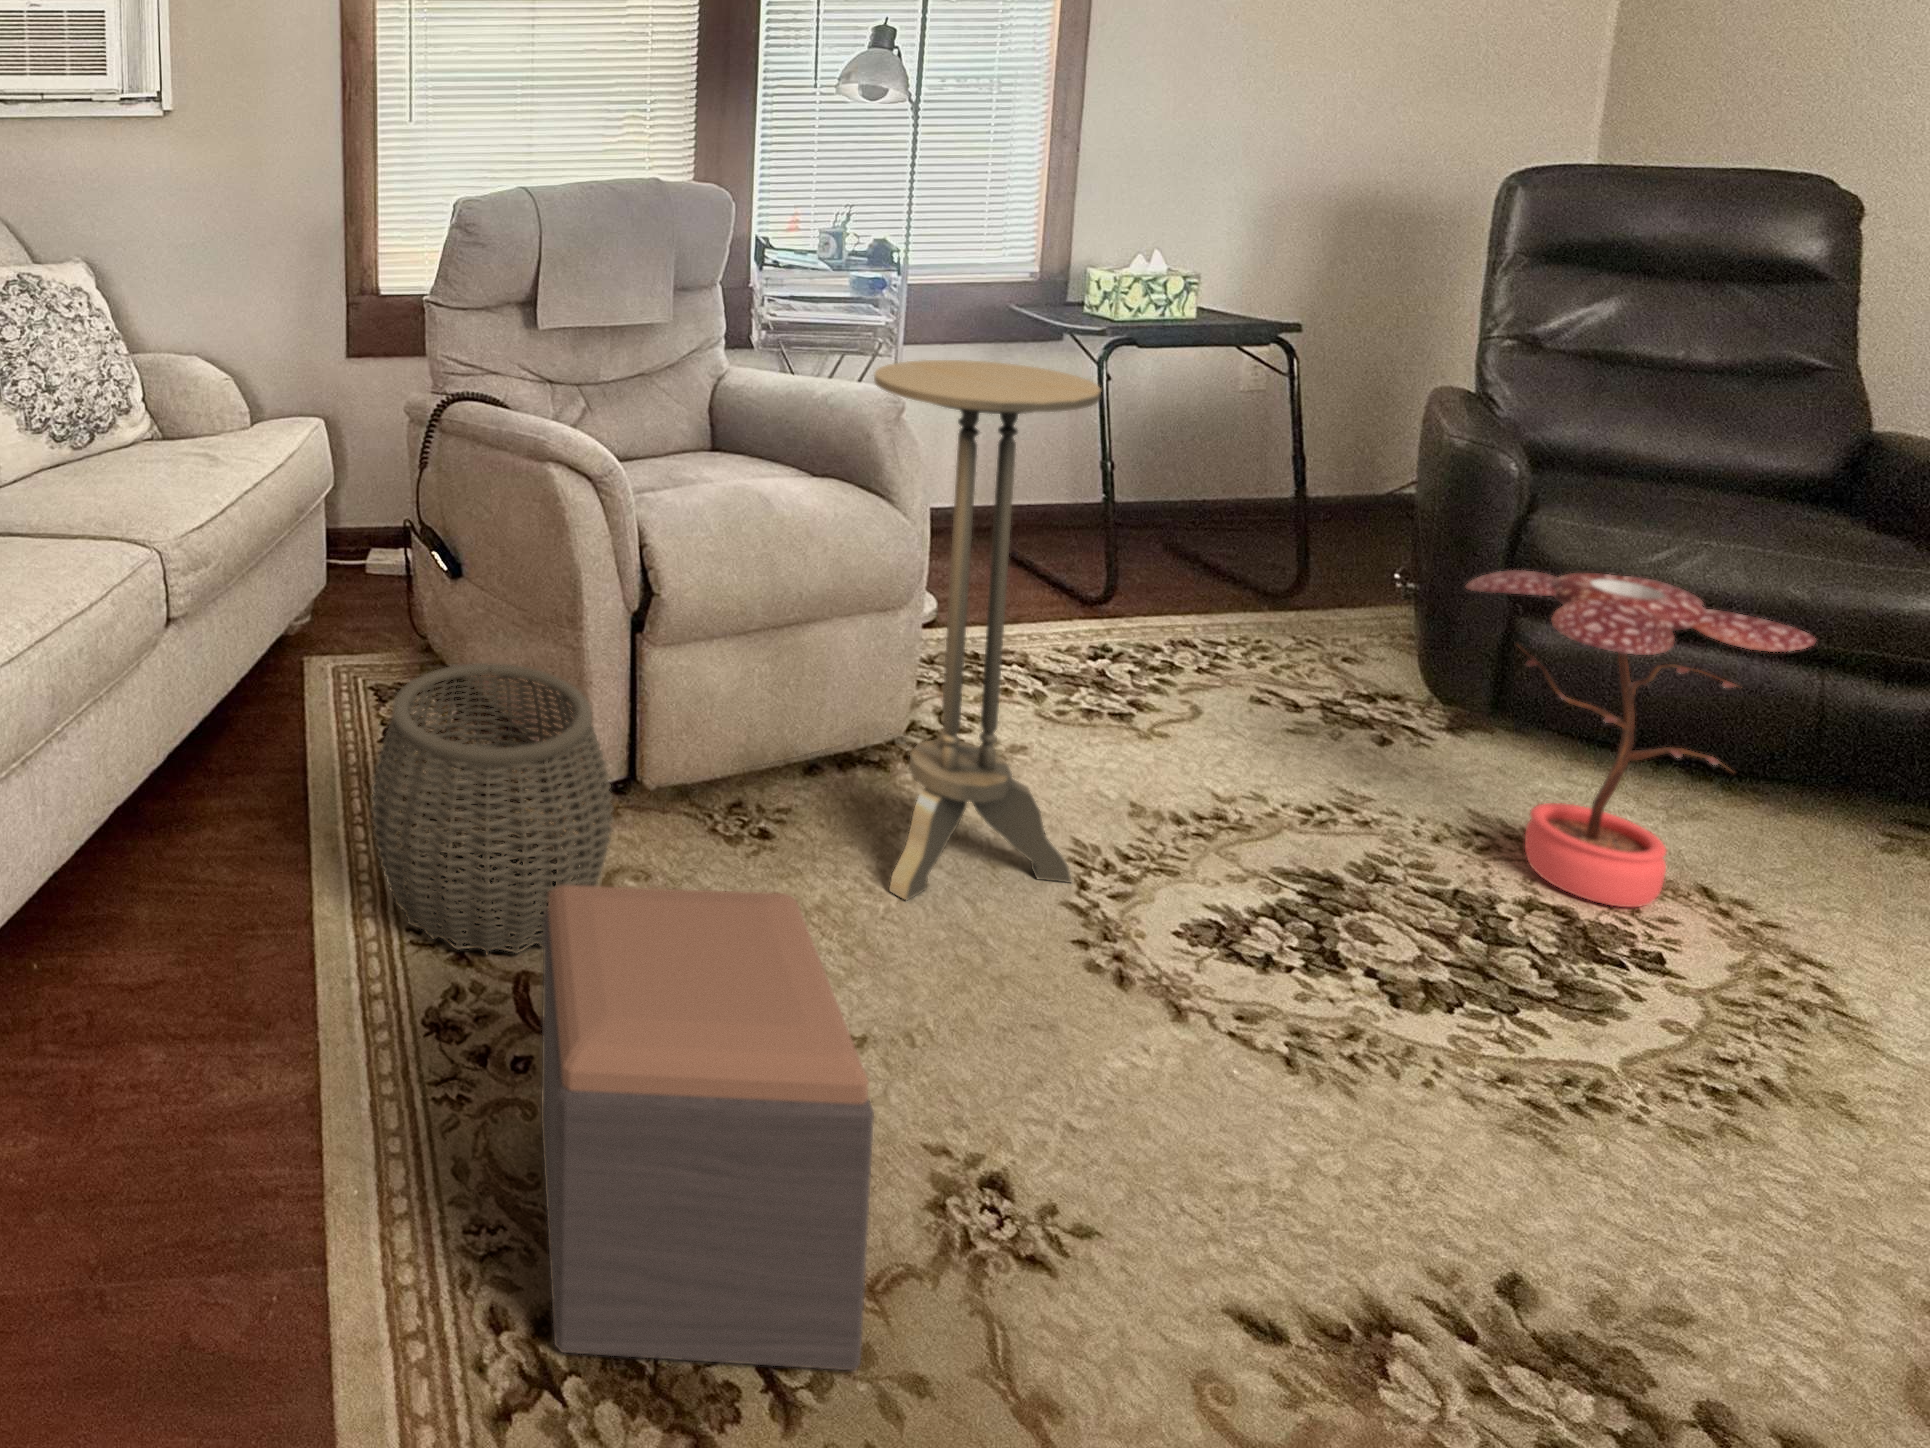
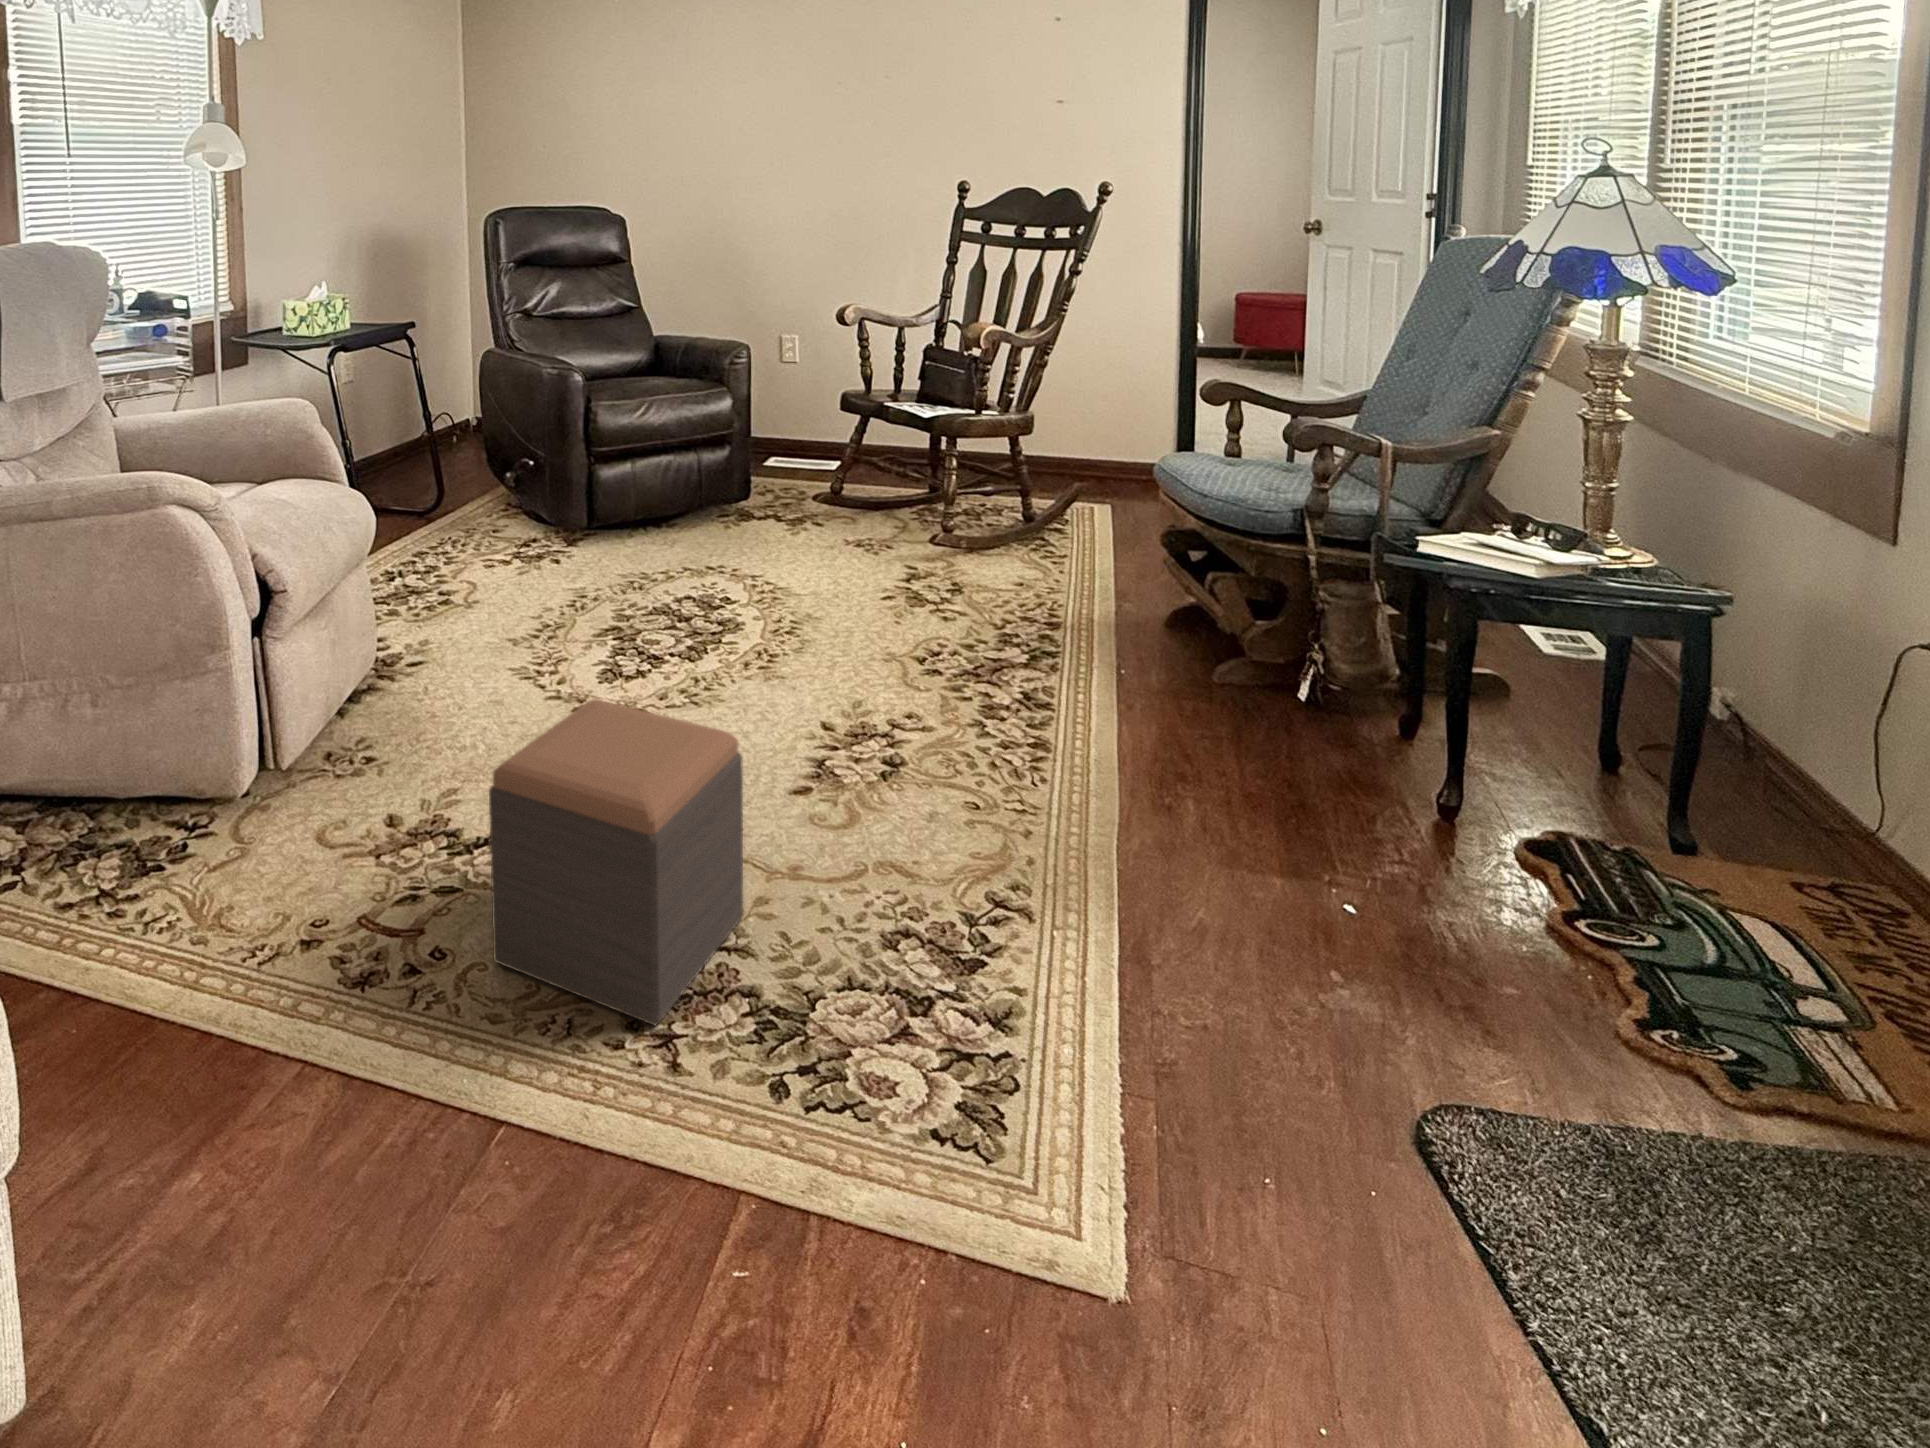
side table: present [874,360,1101,900] -> none [396,353,538,740]
potted plant: present [1466,570,1816,907] -> none [614,418,738,587]
woven basket: present [370,663,613,954] -> none [137,684,372,954]

